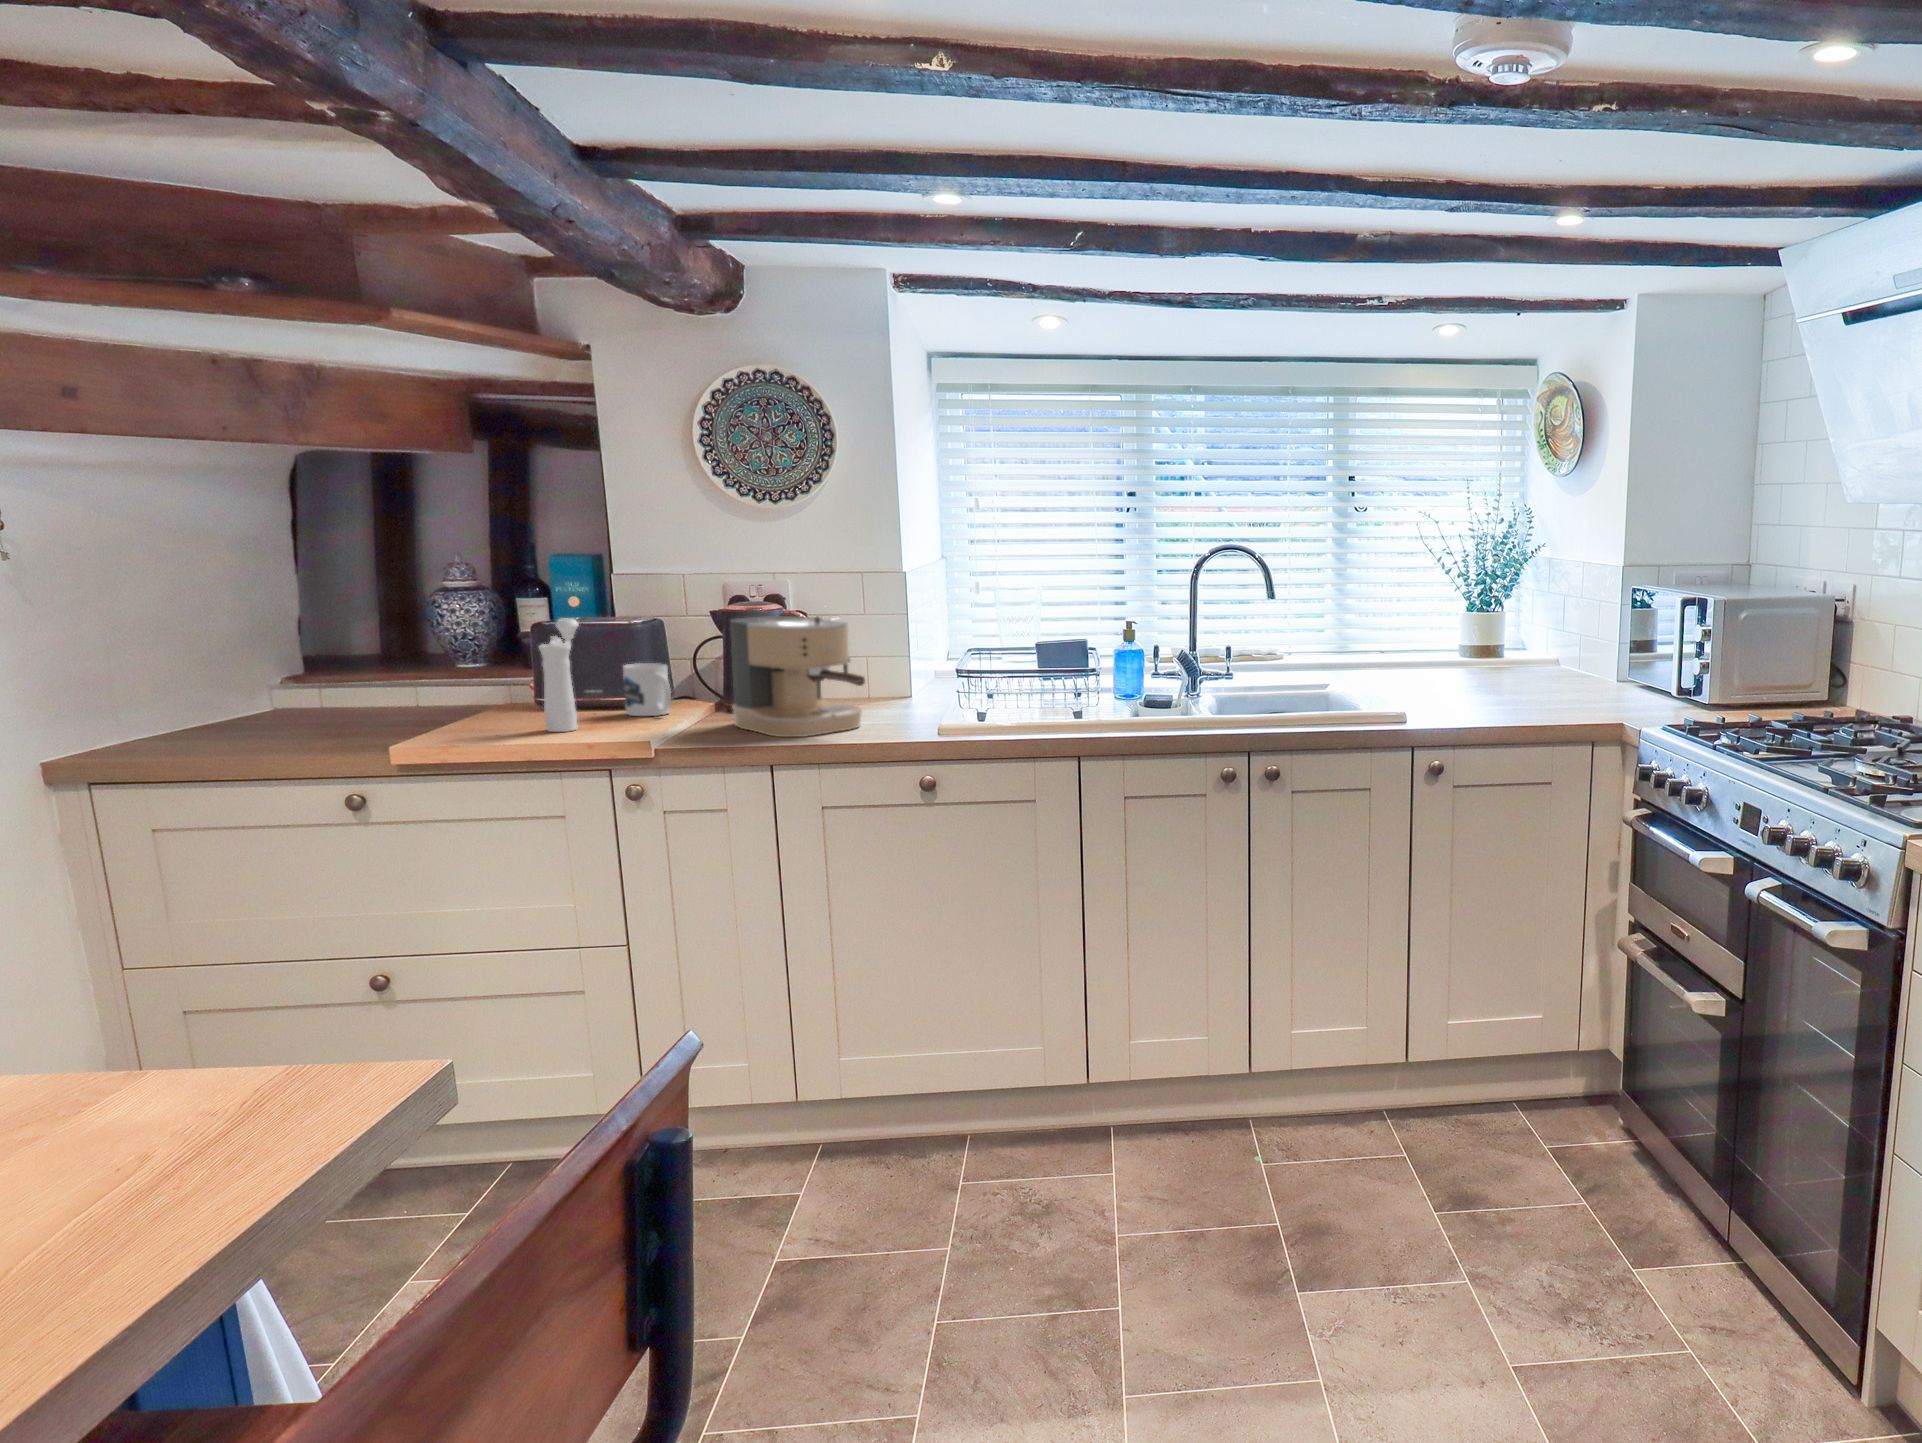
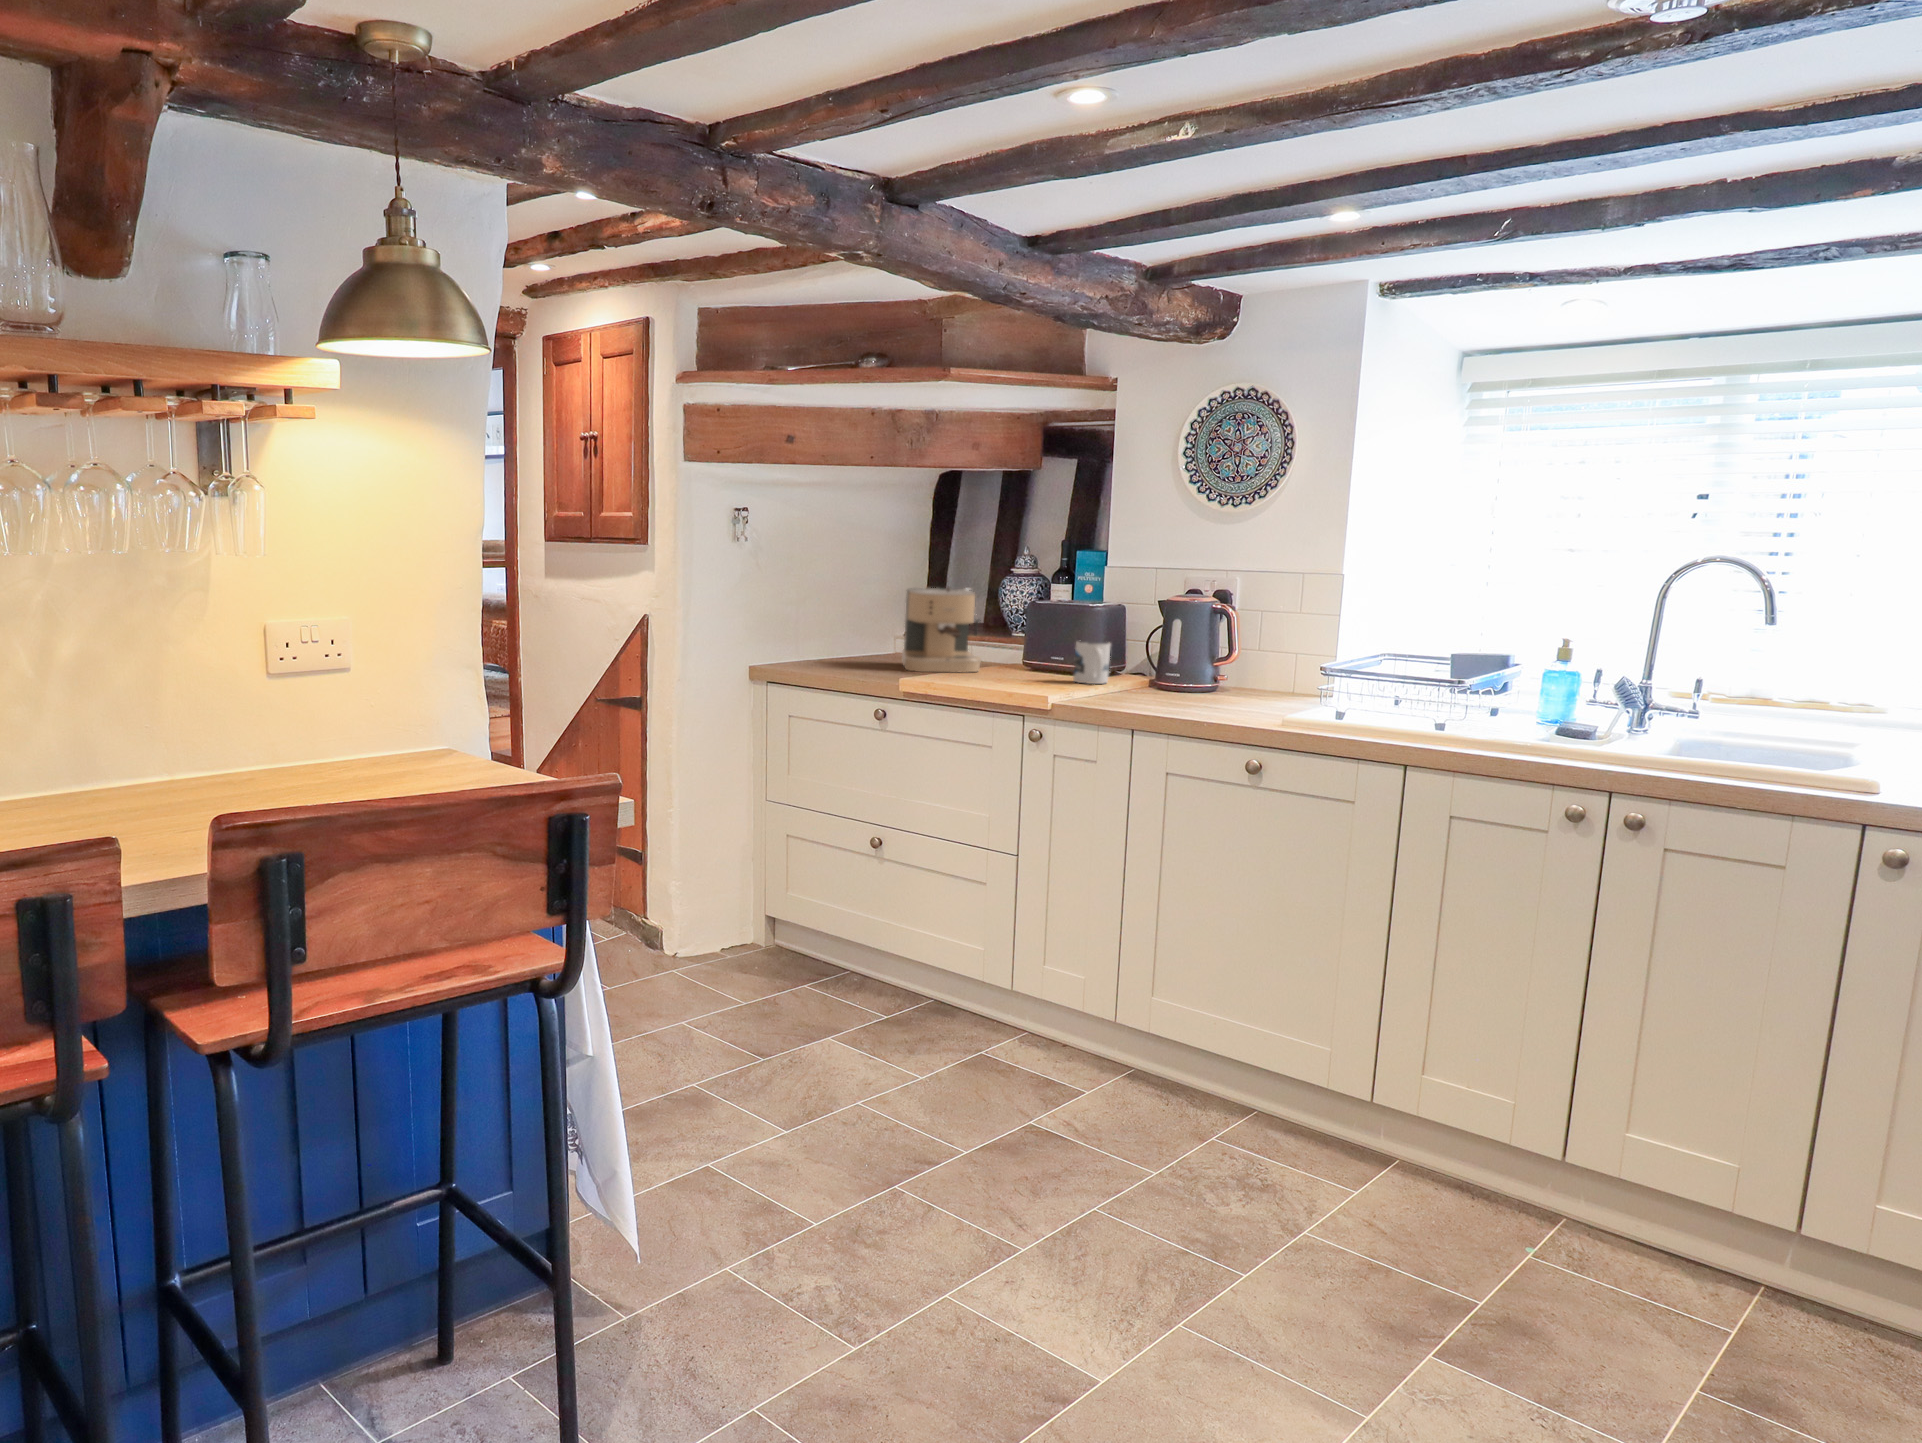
coffee maker: present [730,615,865,737] -> present [902,587,981,672]
pepper mill: present [539,618,578,732] -> none [998,599,1043,685]

